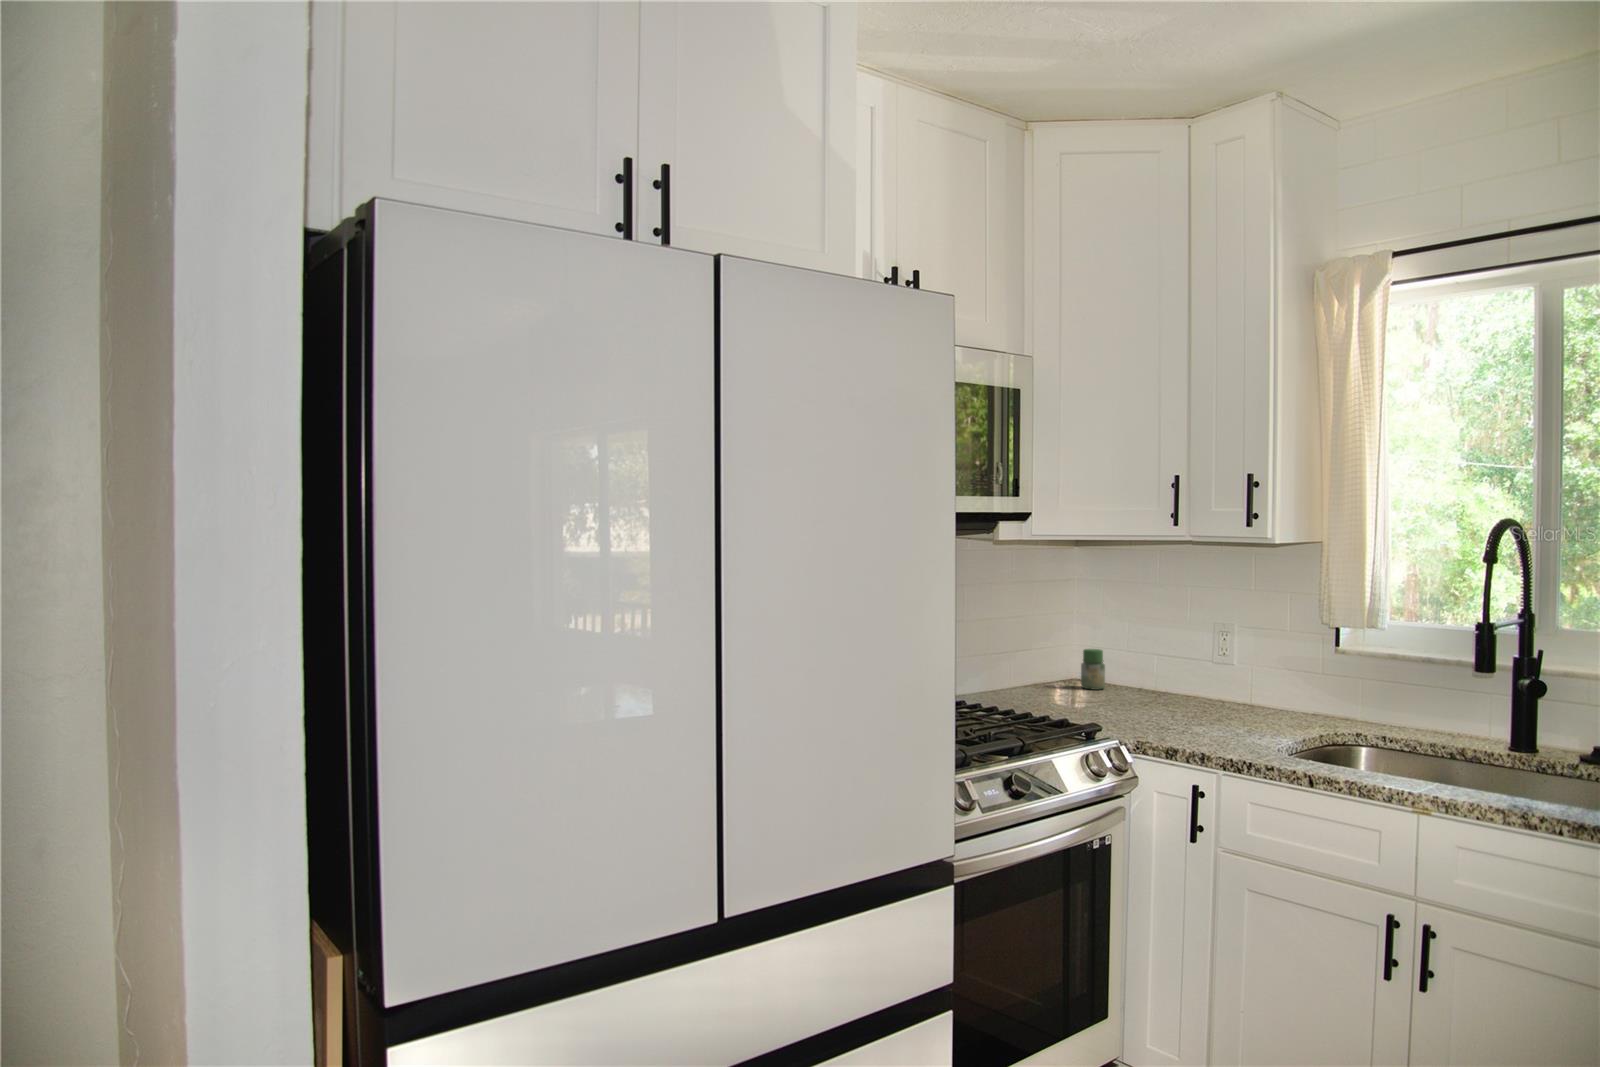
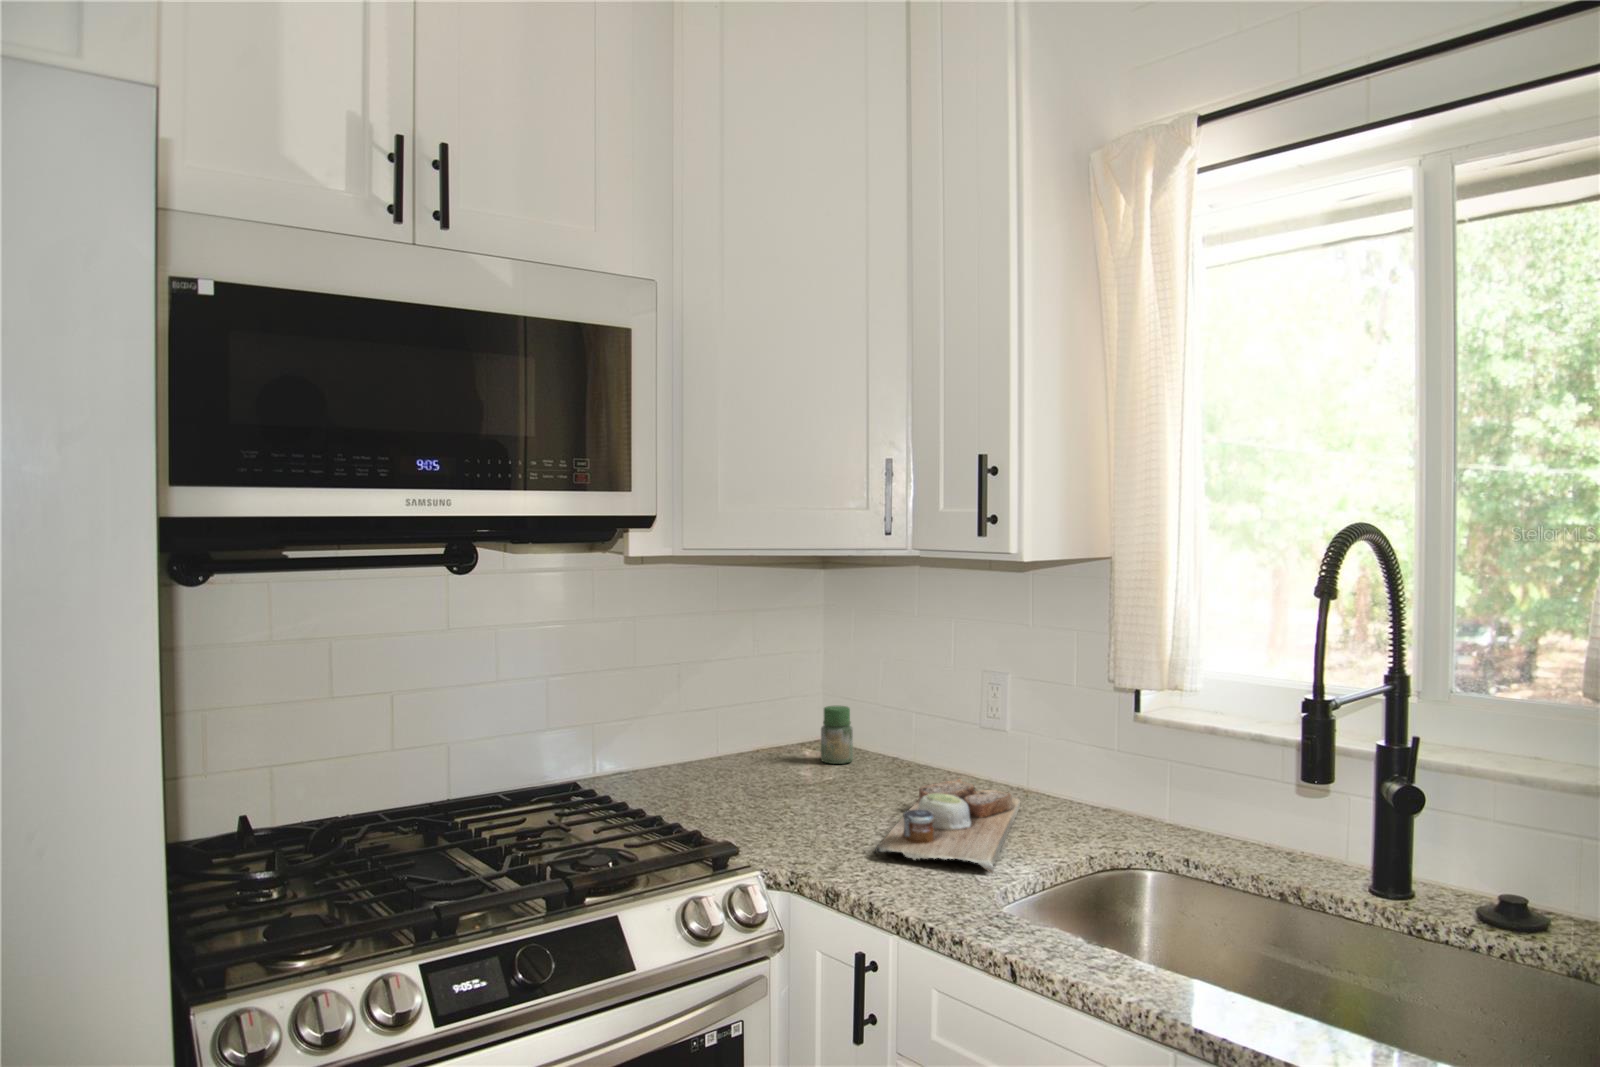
cutting board: none [1181,694,1266,741] -> present [875,779,1020,873]

